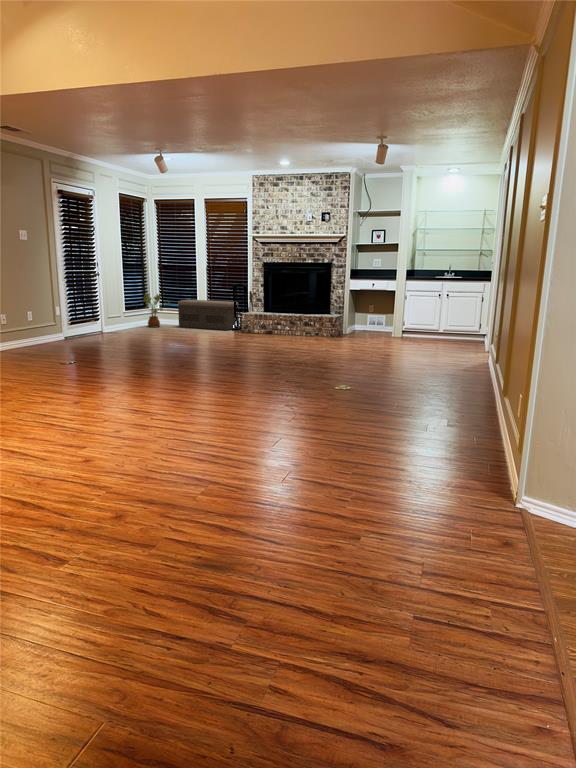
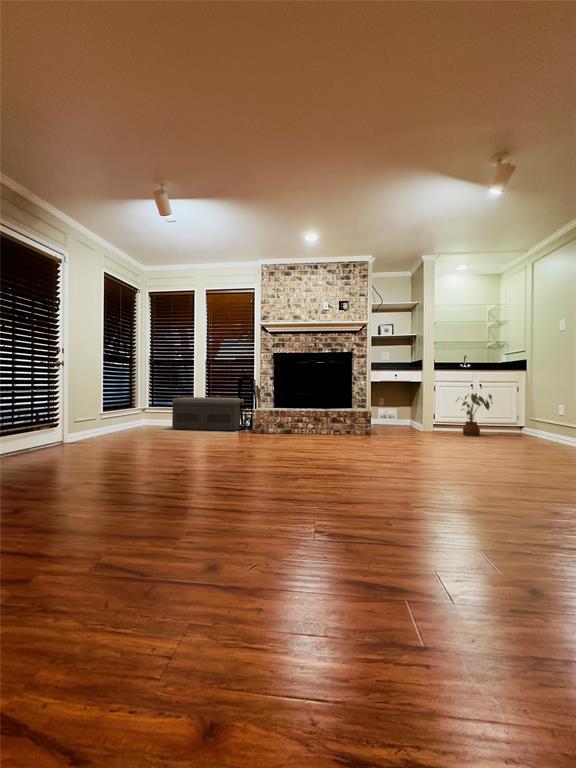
house plant: present [144,294,163,327] -> present [456,394,493,436]

